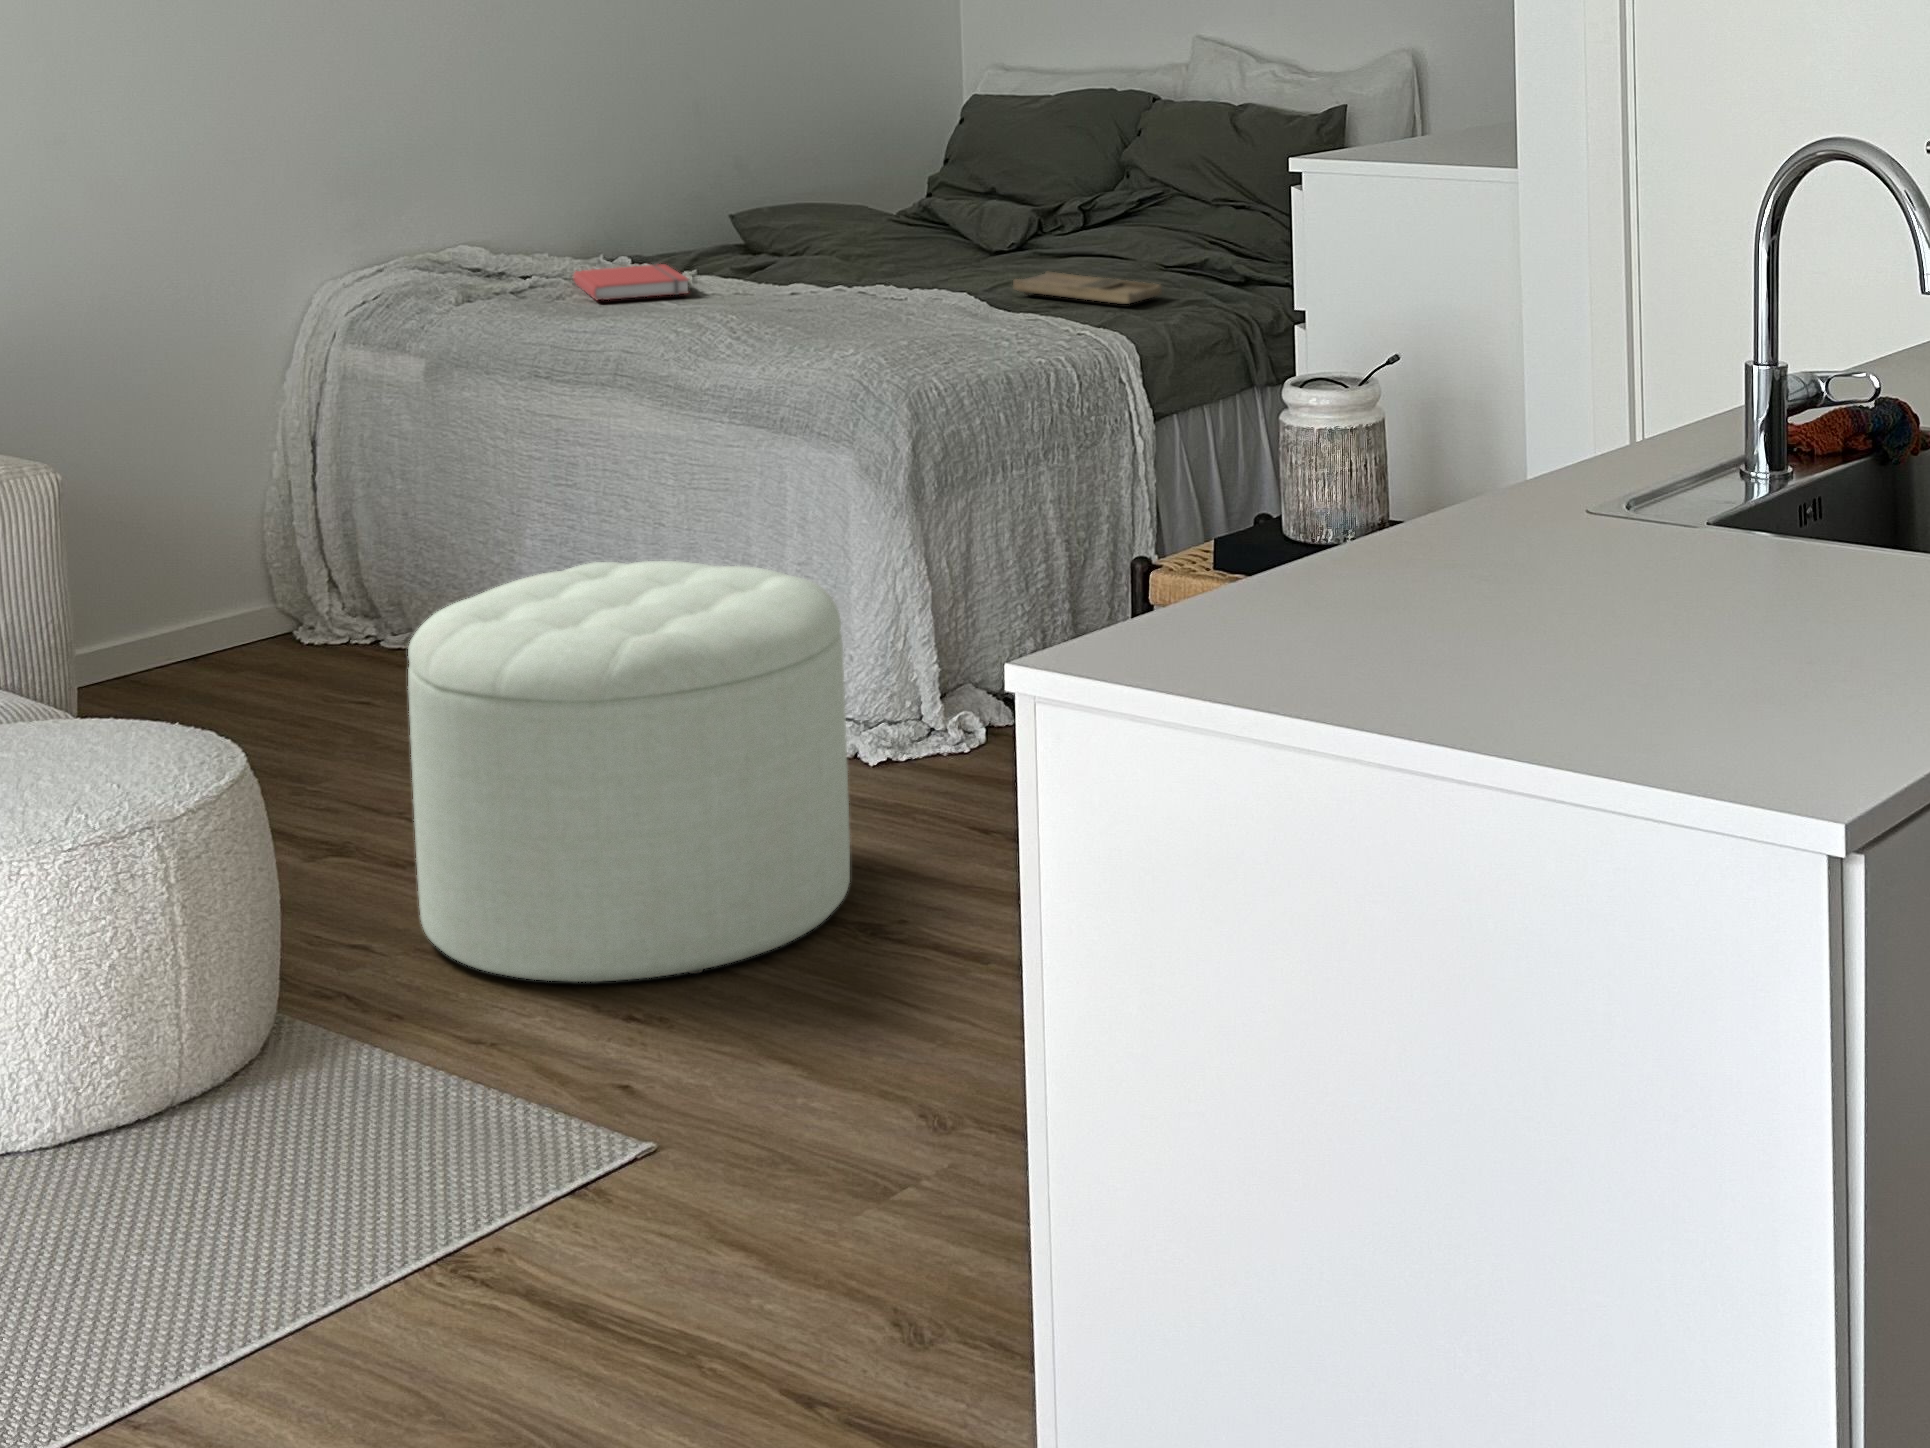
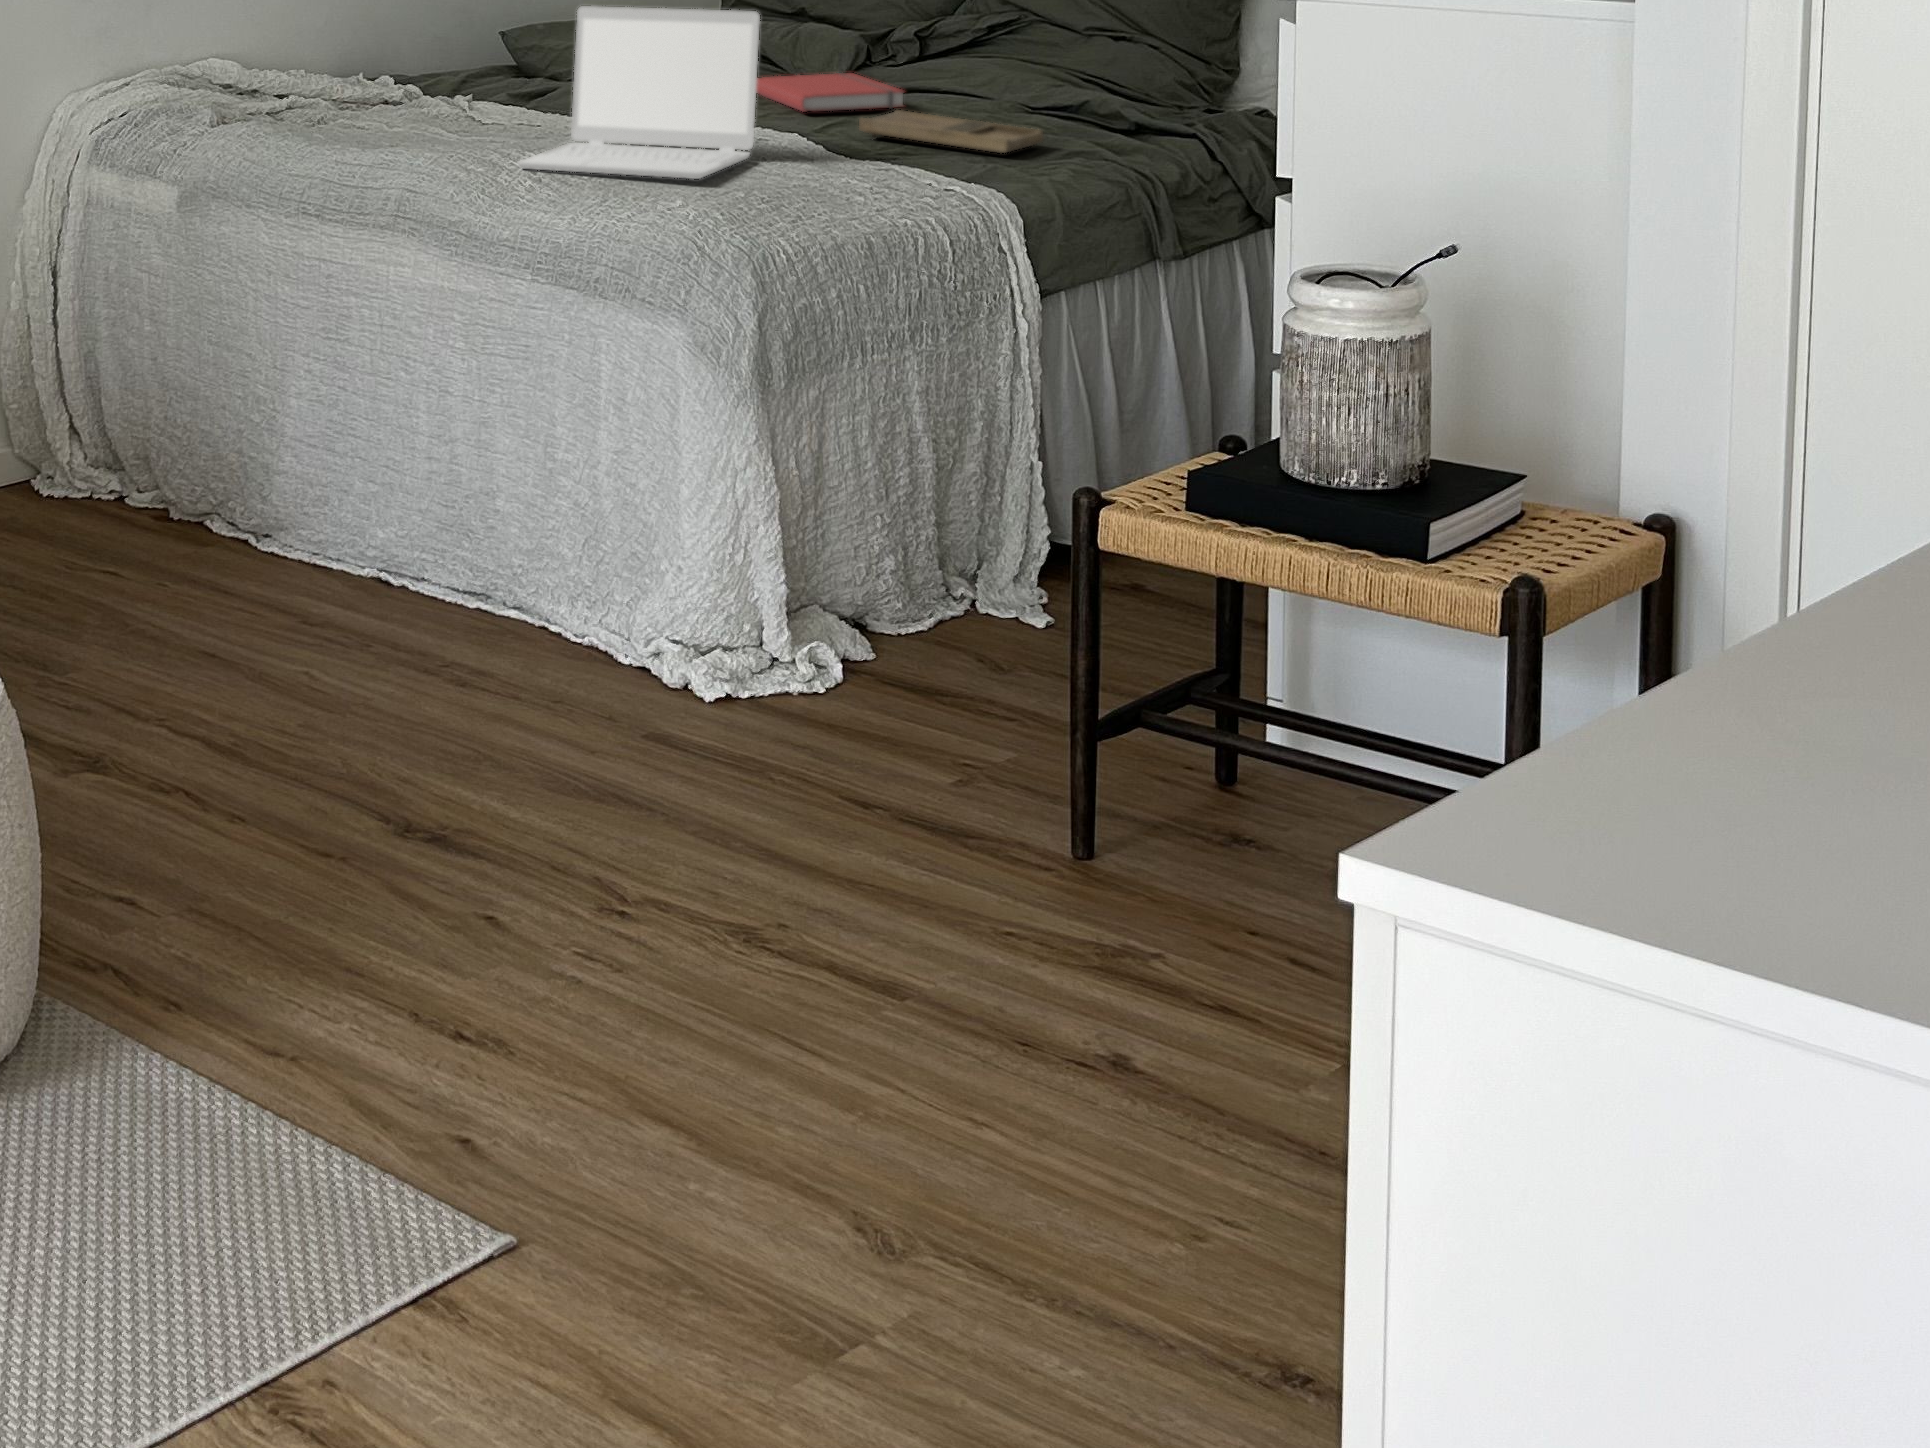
laptop: none [718,191,923,333] -> present [518,6,760,179]
book: present [574,264,688,300] -> present [756,73,905,112]
ottoman: present [408,561,850,982] -> none [185,452,712,980]

